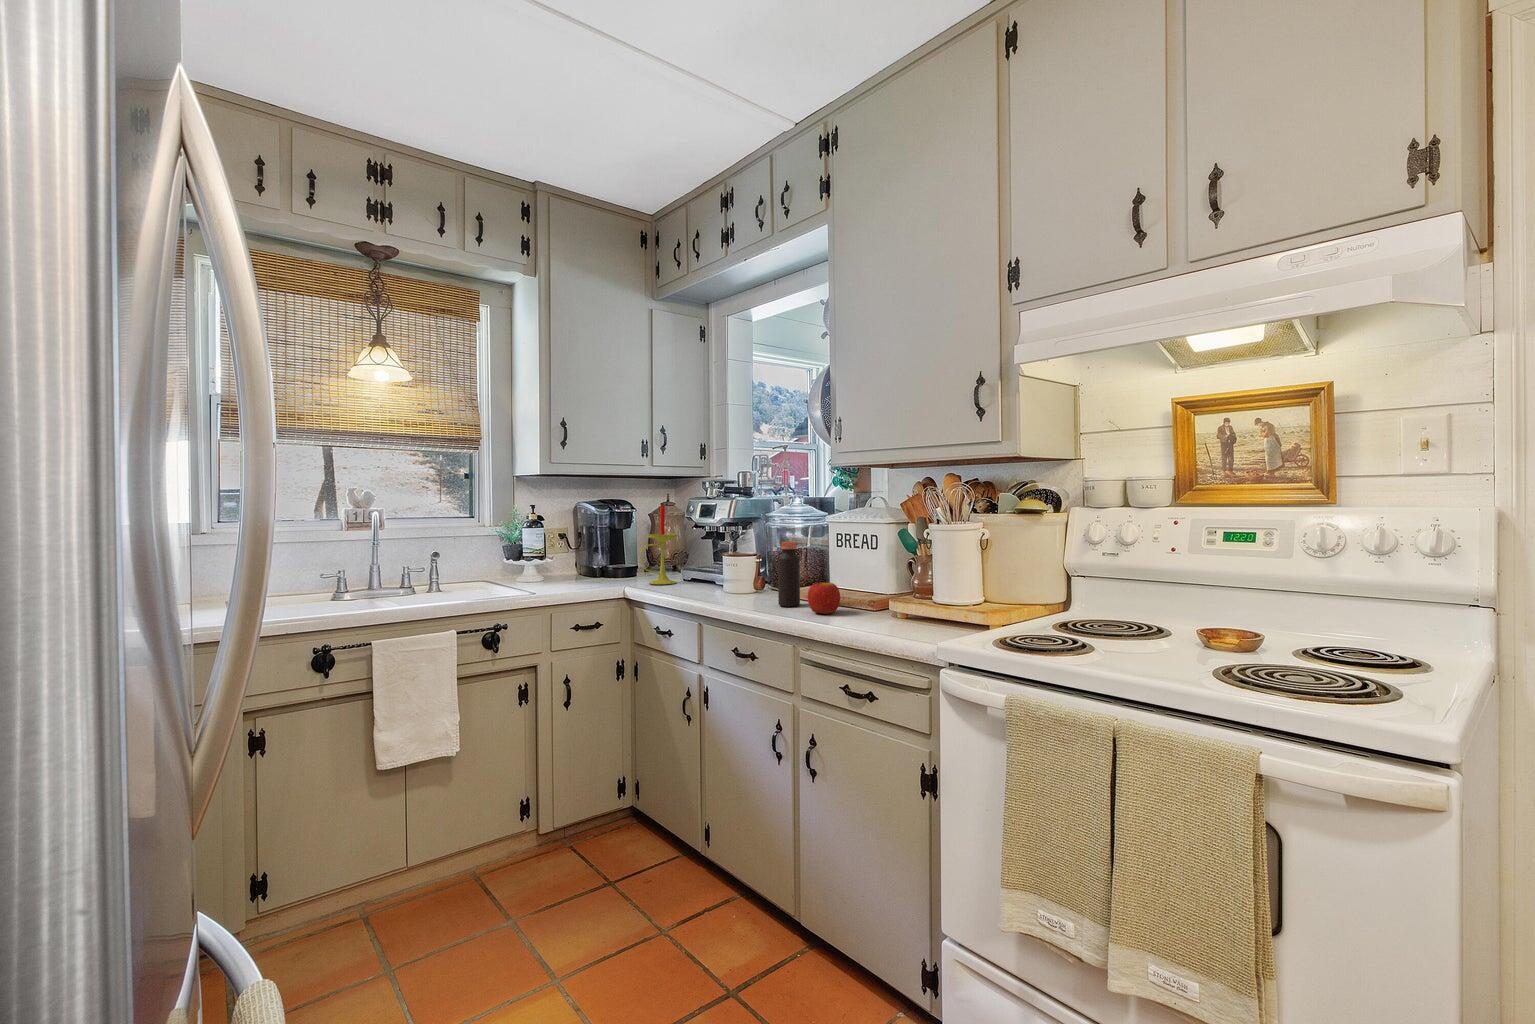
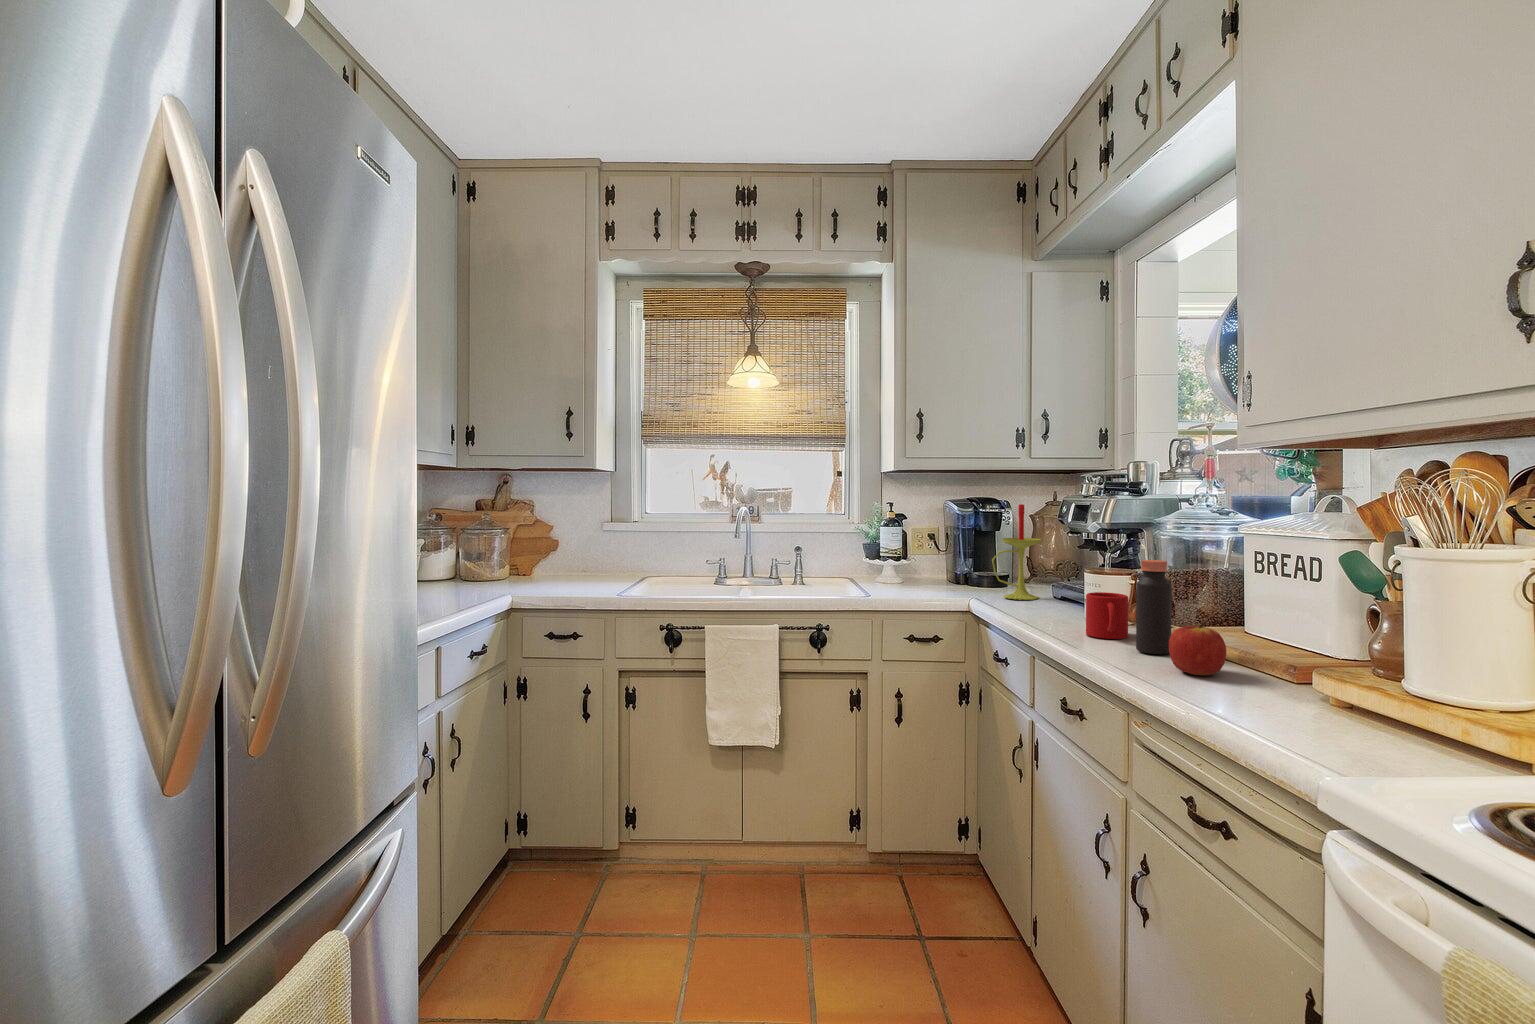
mug: none [737,569,765,602] -> present [1086,592,1128,639]

